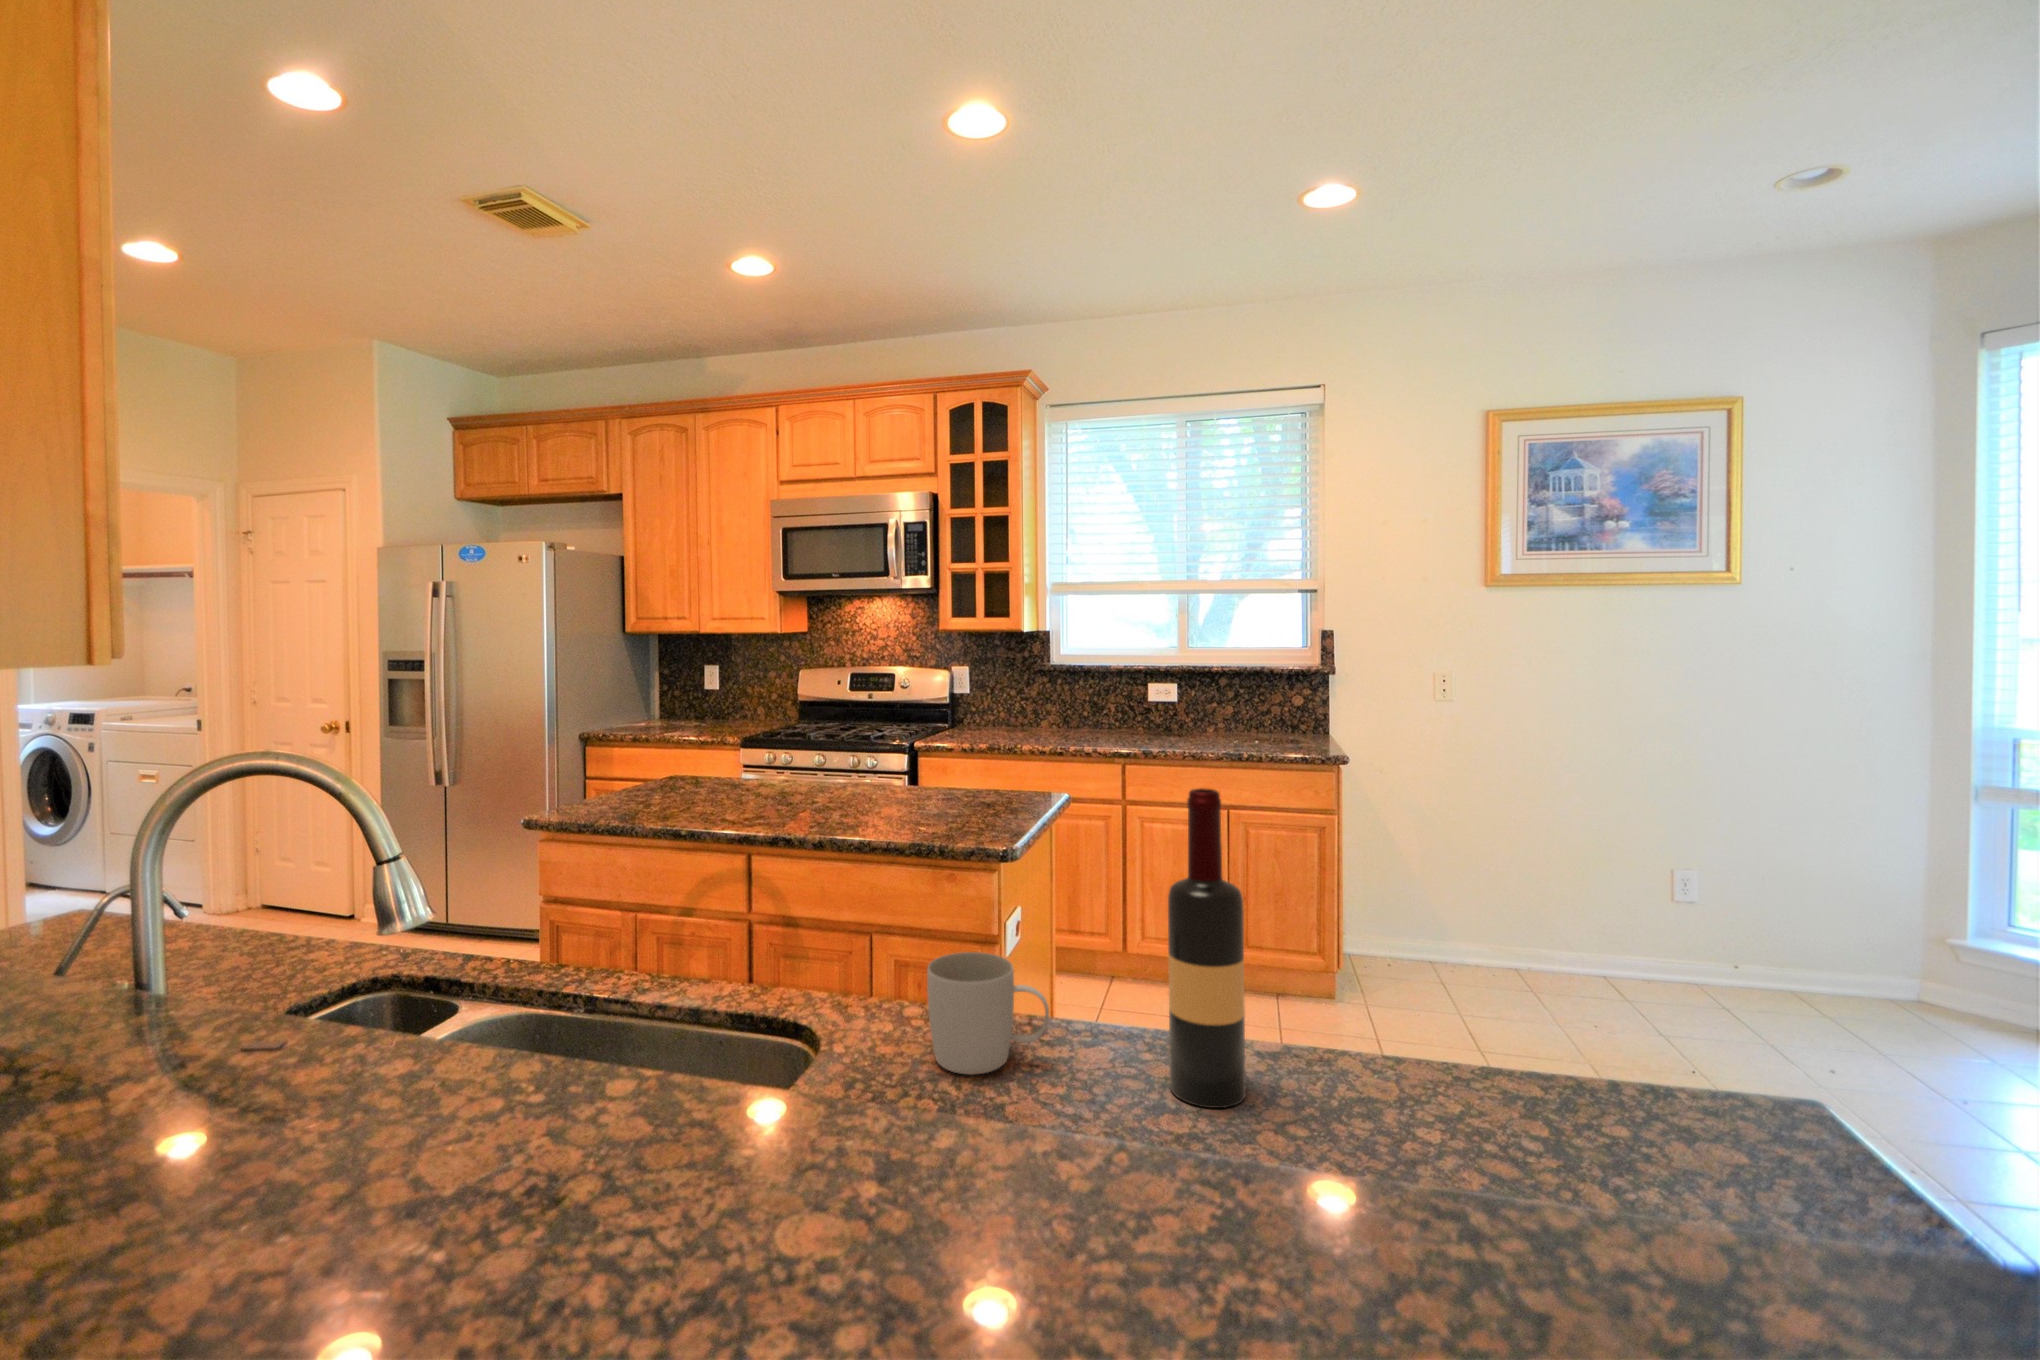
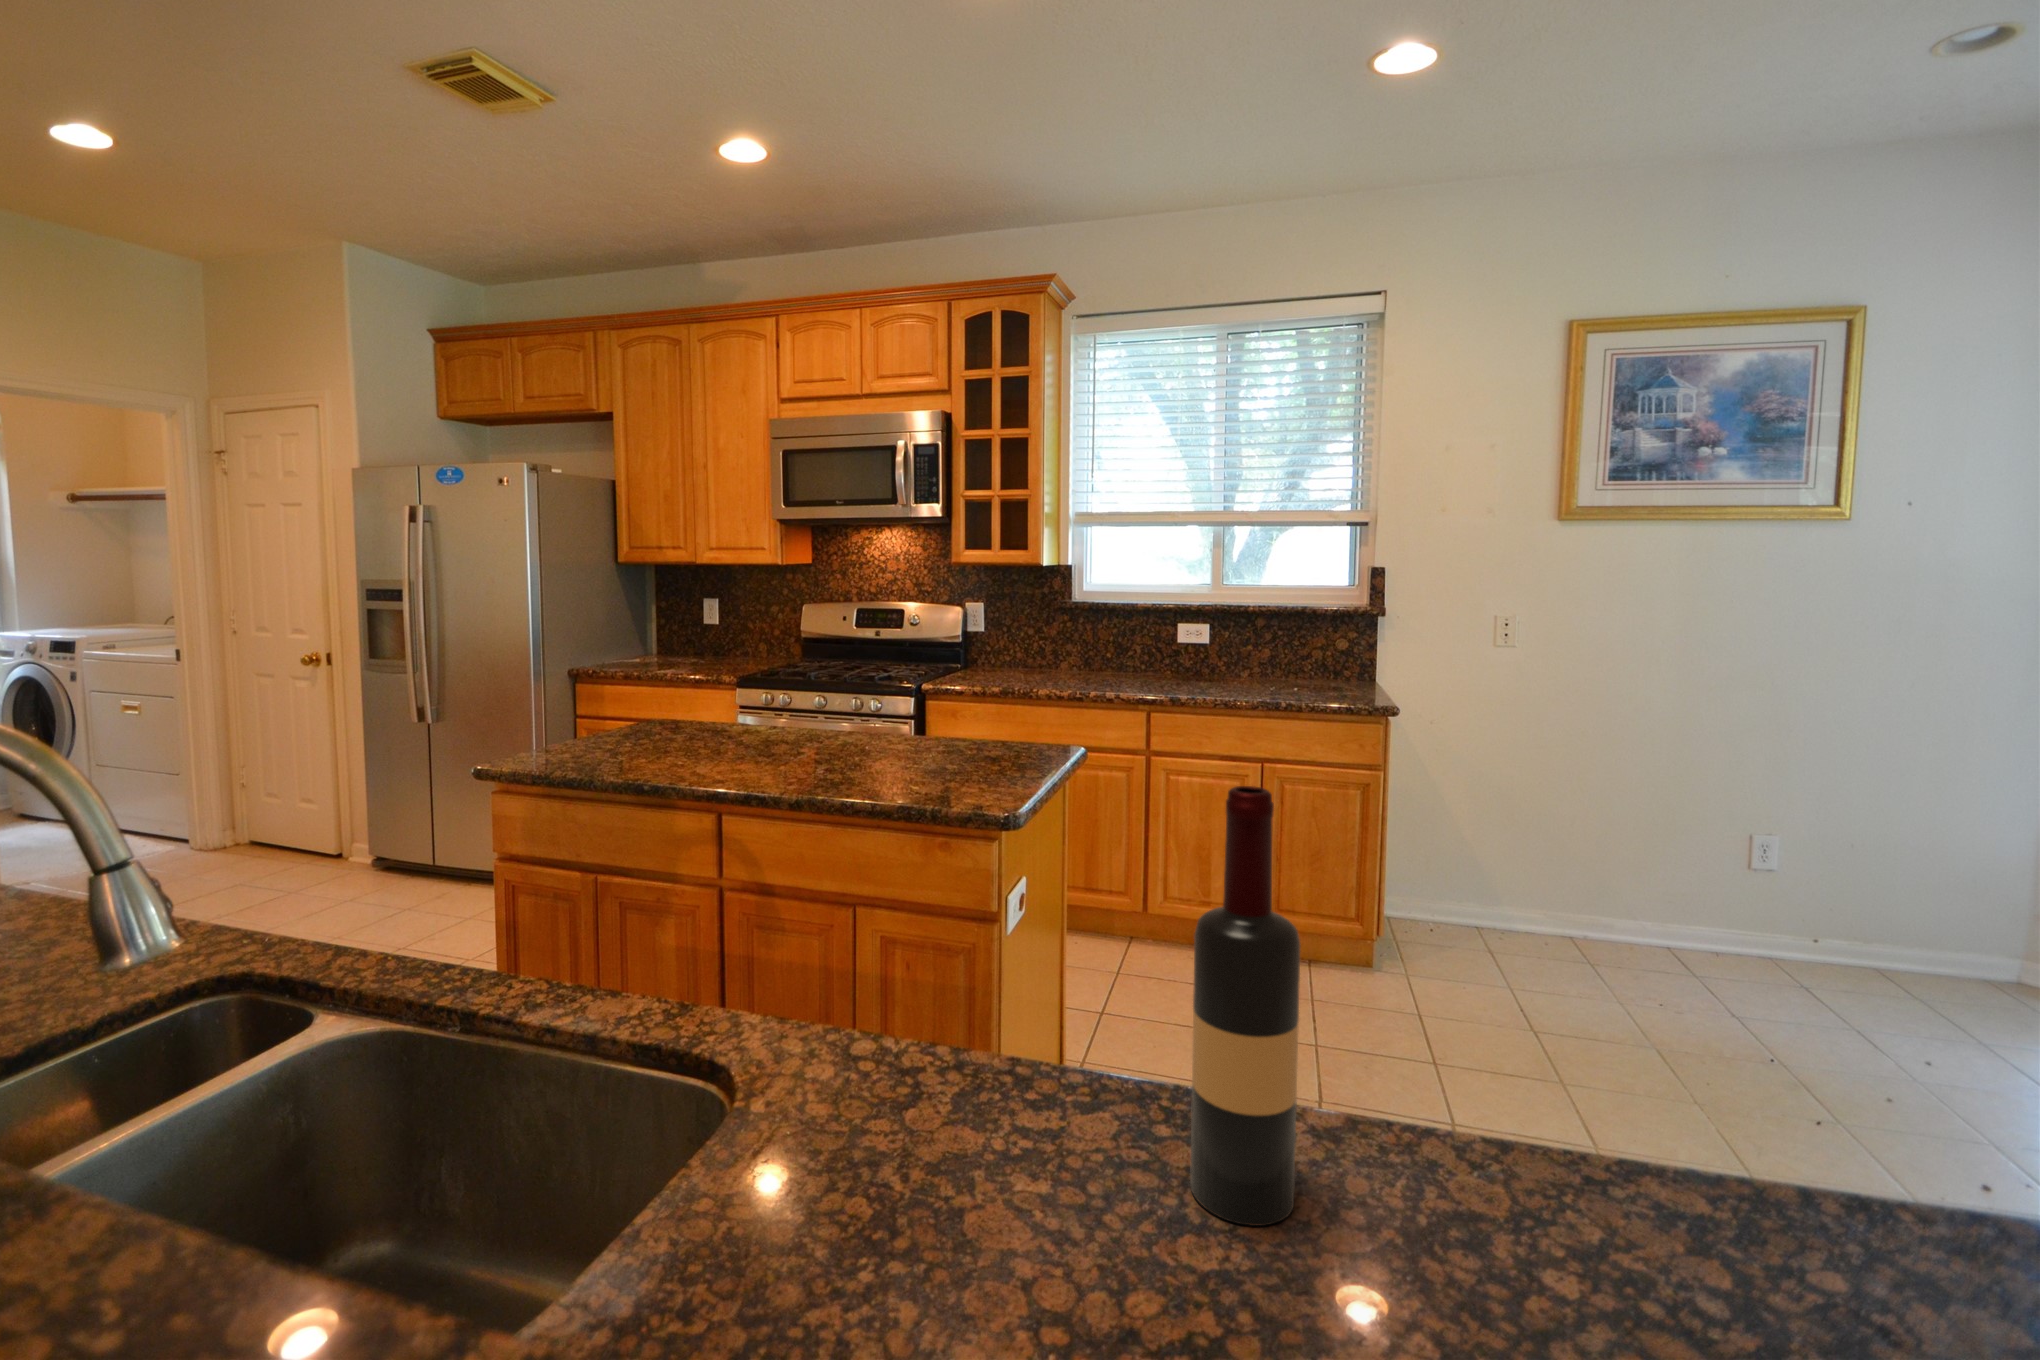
mug: present [927,952,1049,1074] -> none [871,985,1031,1155]

